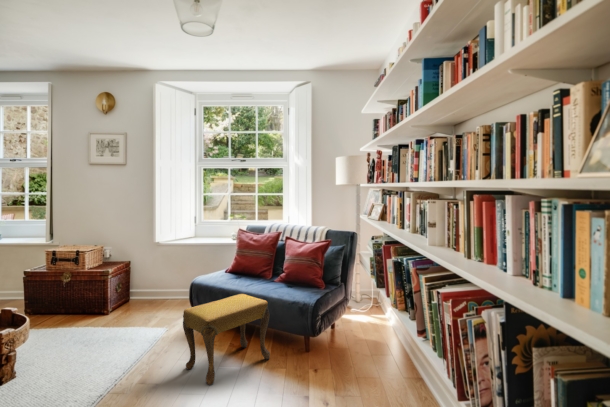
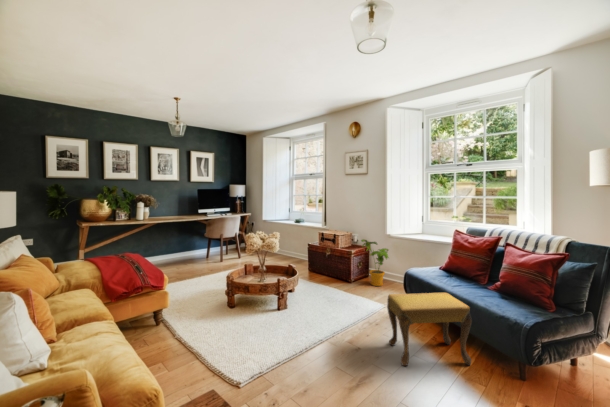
house plant: none [123,252,163,310] -> present [361,239,388,286]

